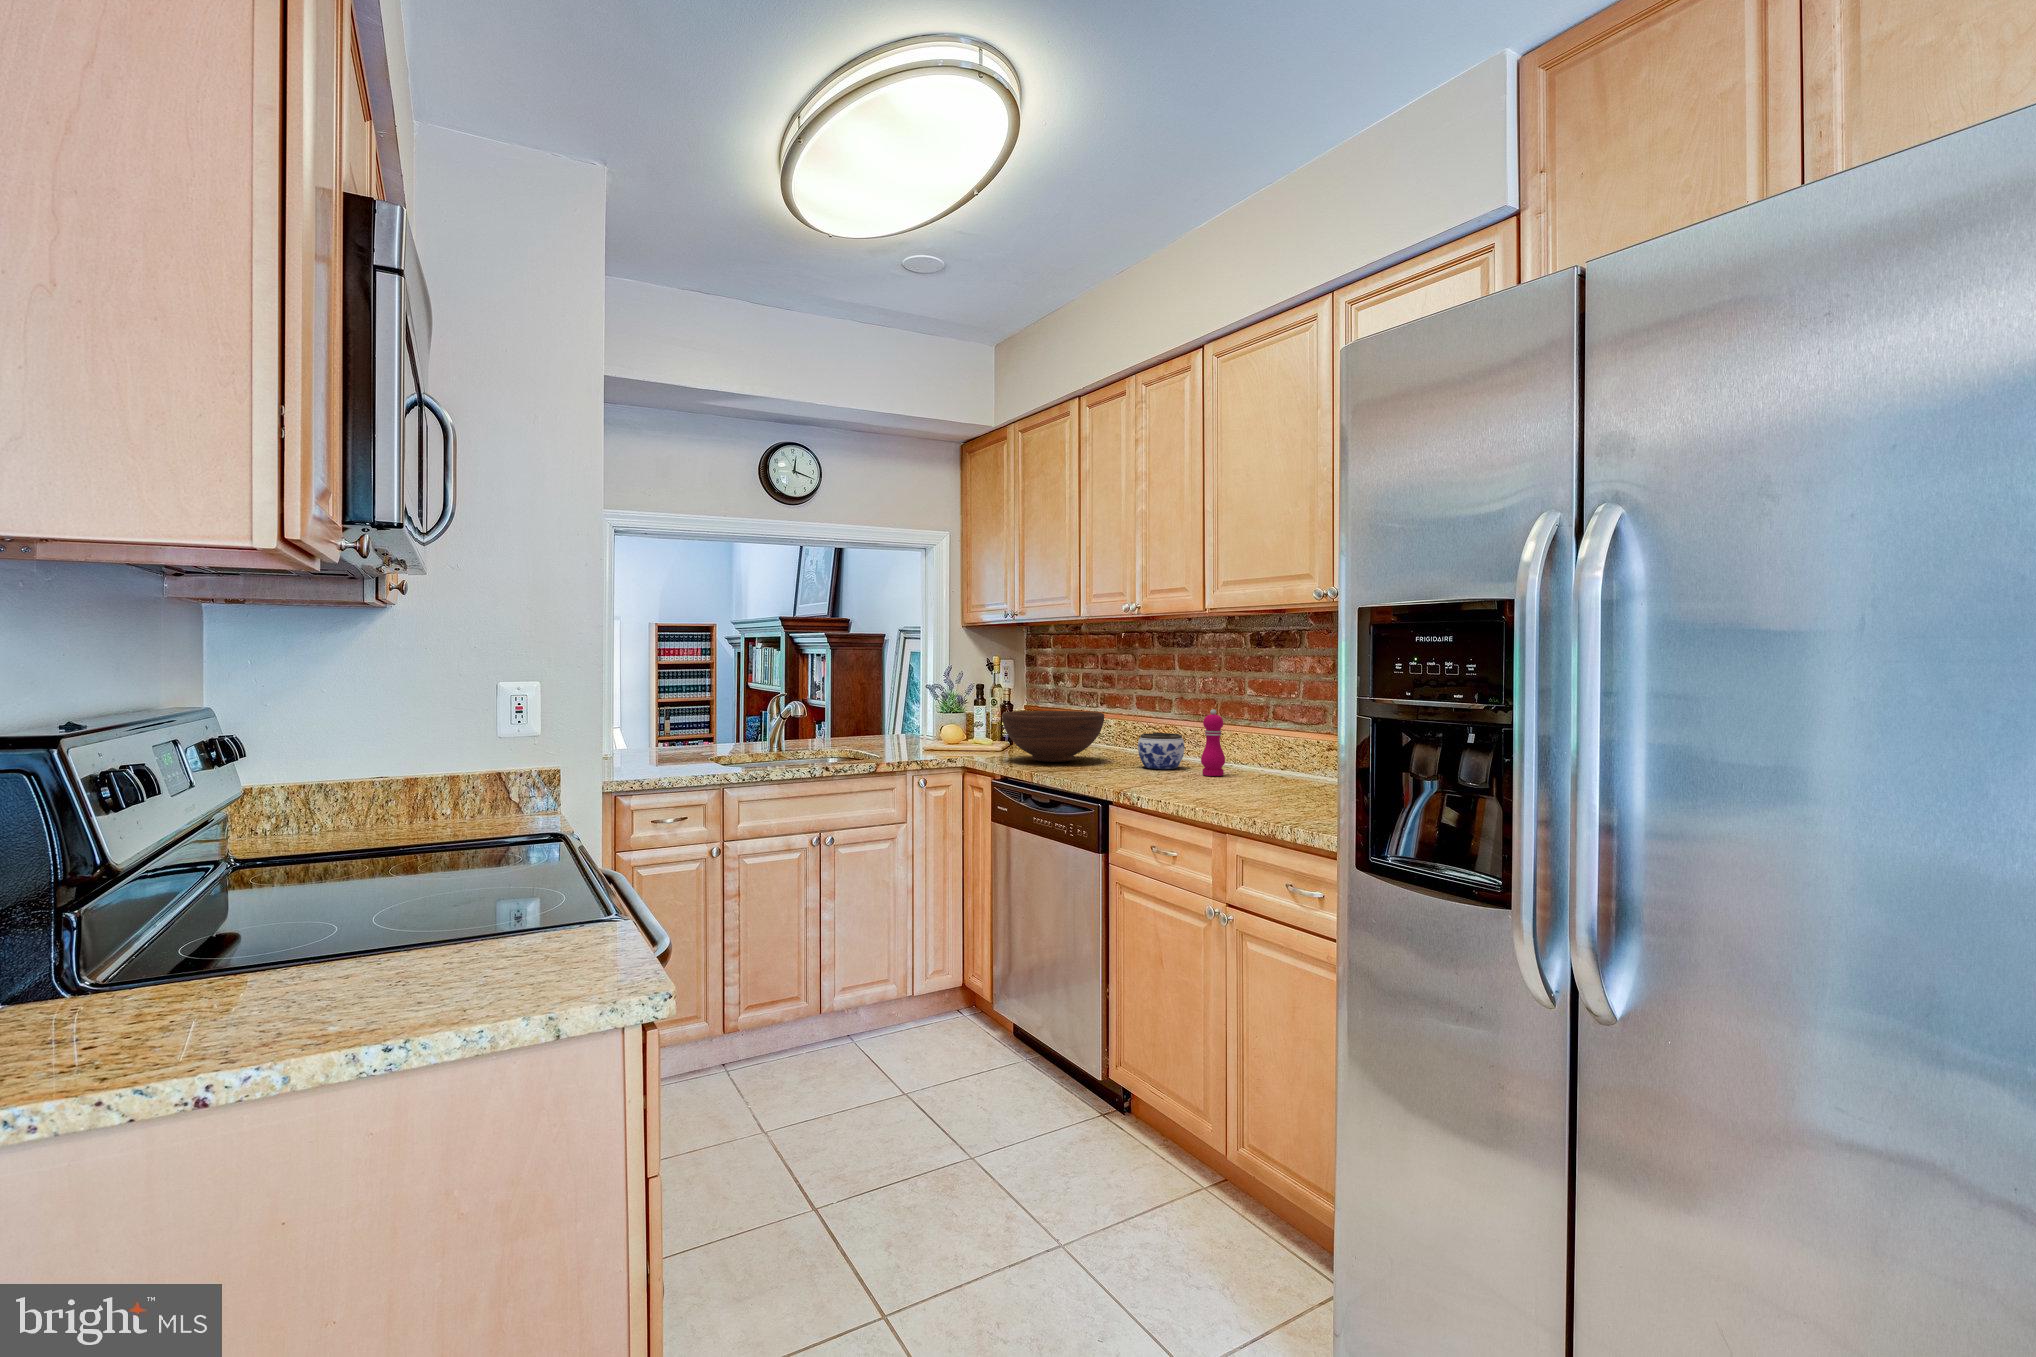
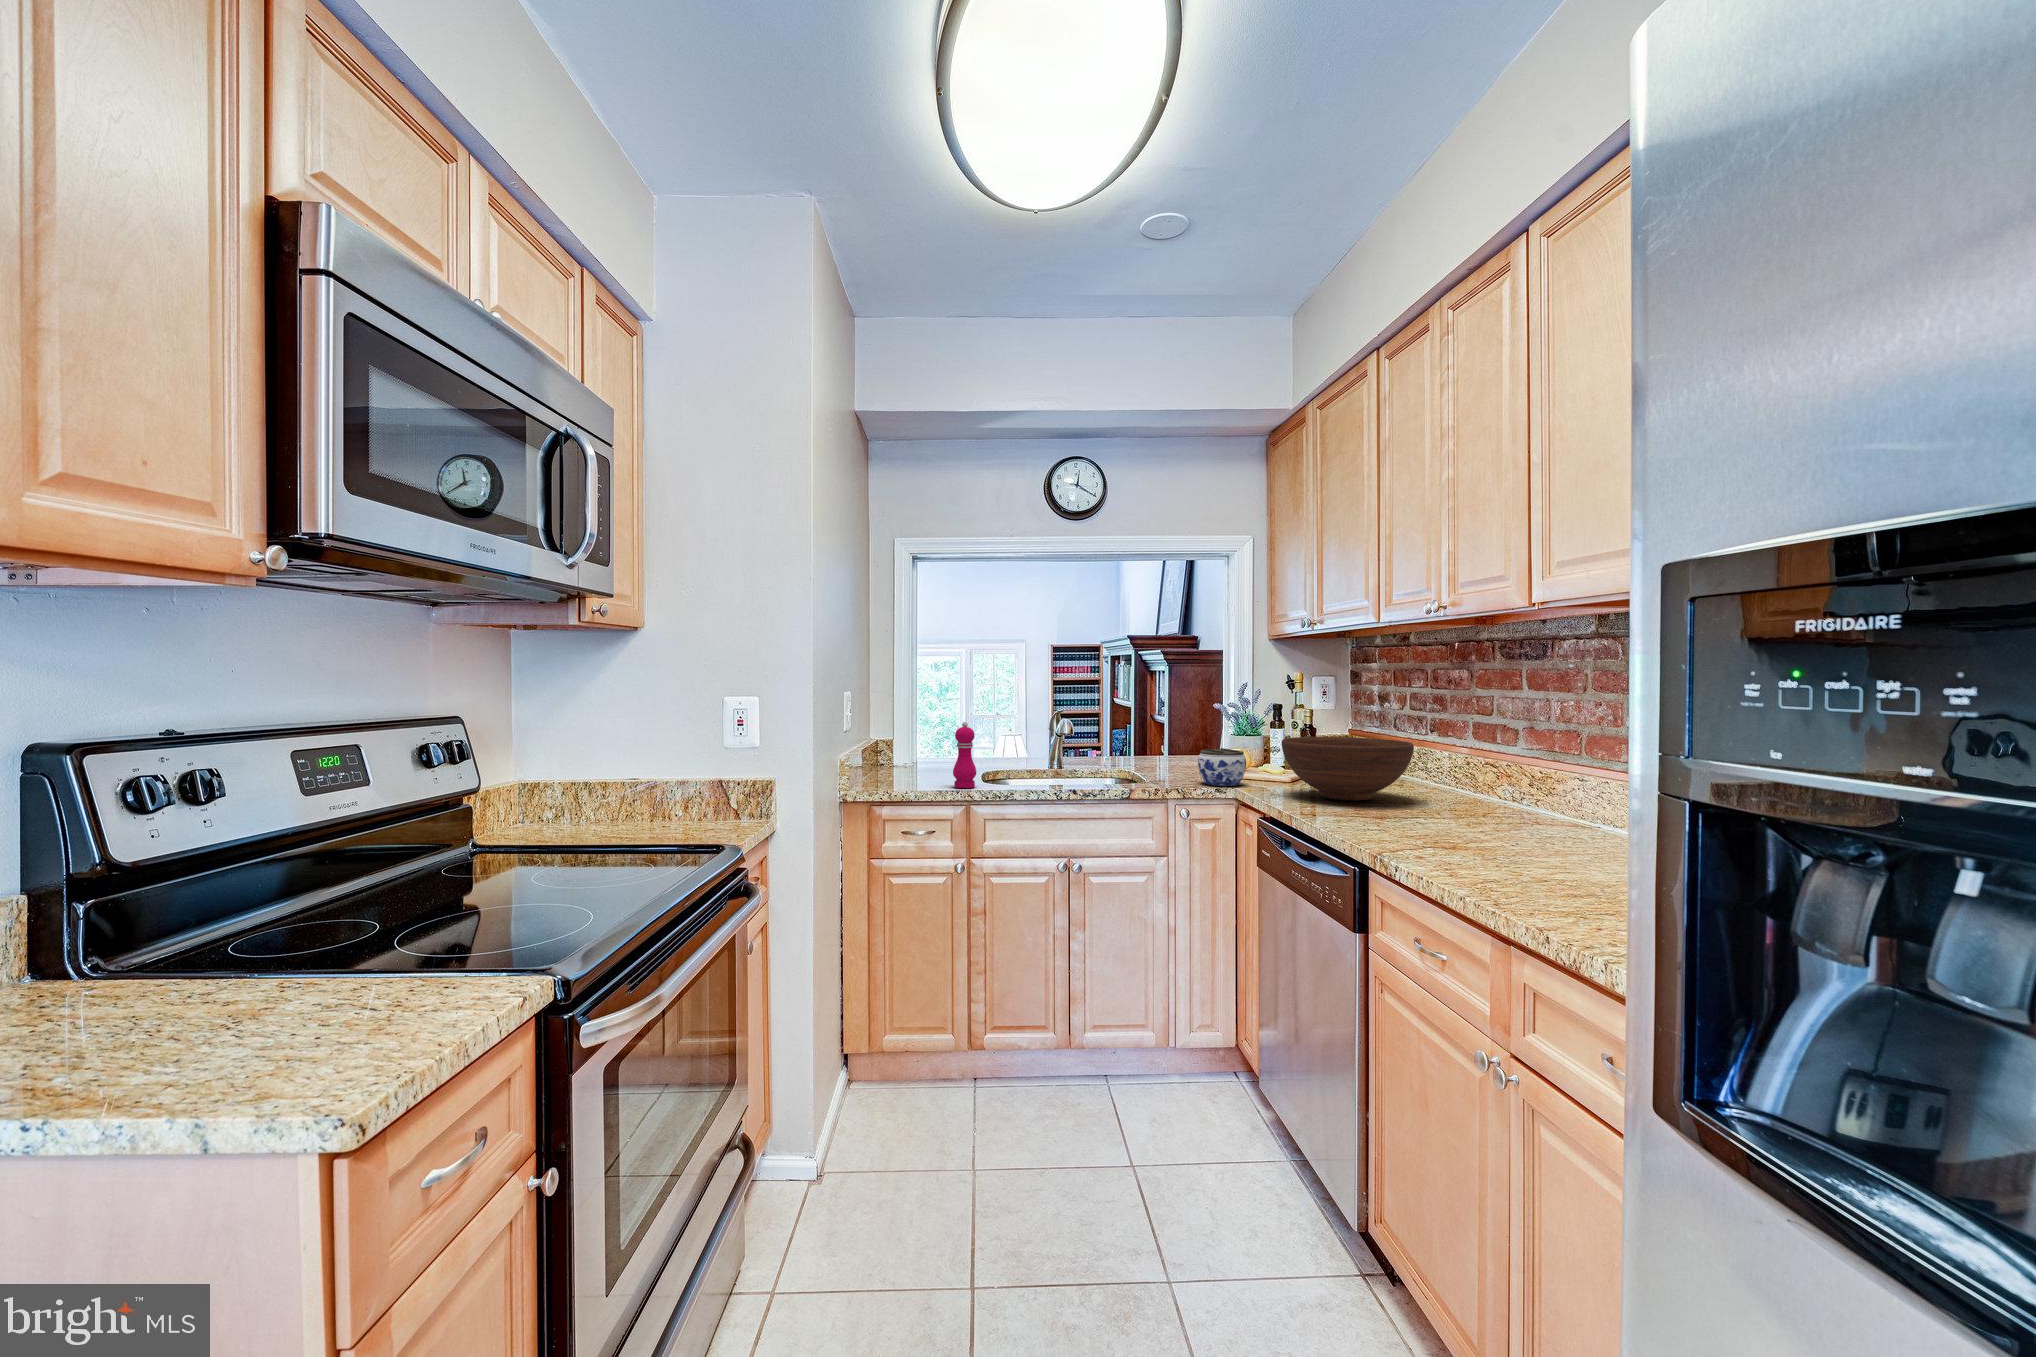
pepper mill: present [1201,709,1225,776] -> present [953,722,976,788]
jar: present [1138,732,1185,769] -> present [1198,748,1246,786]

